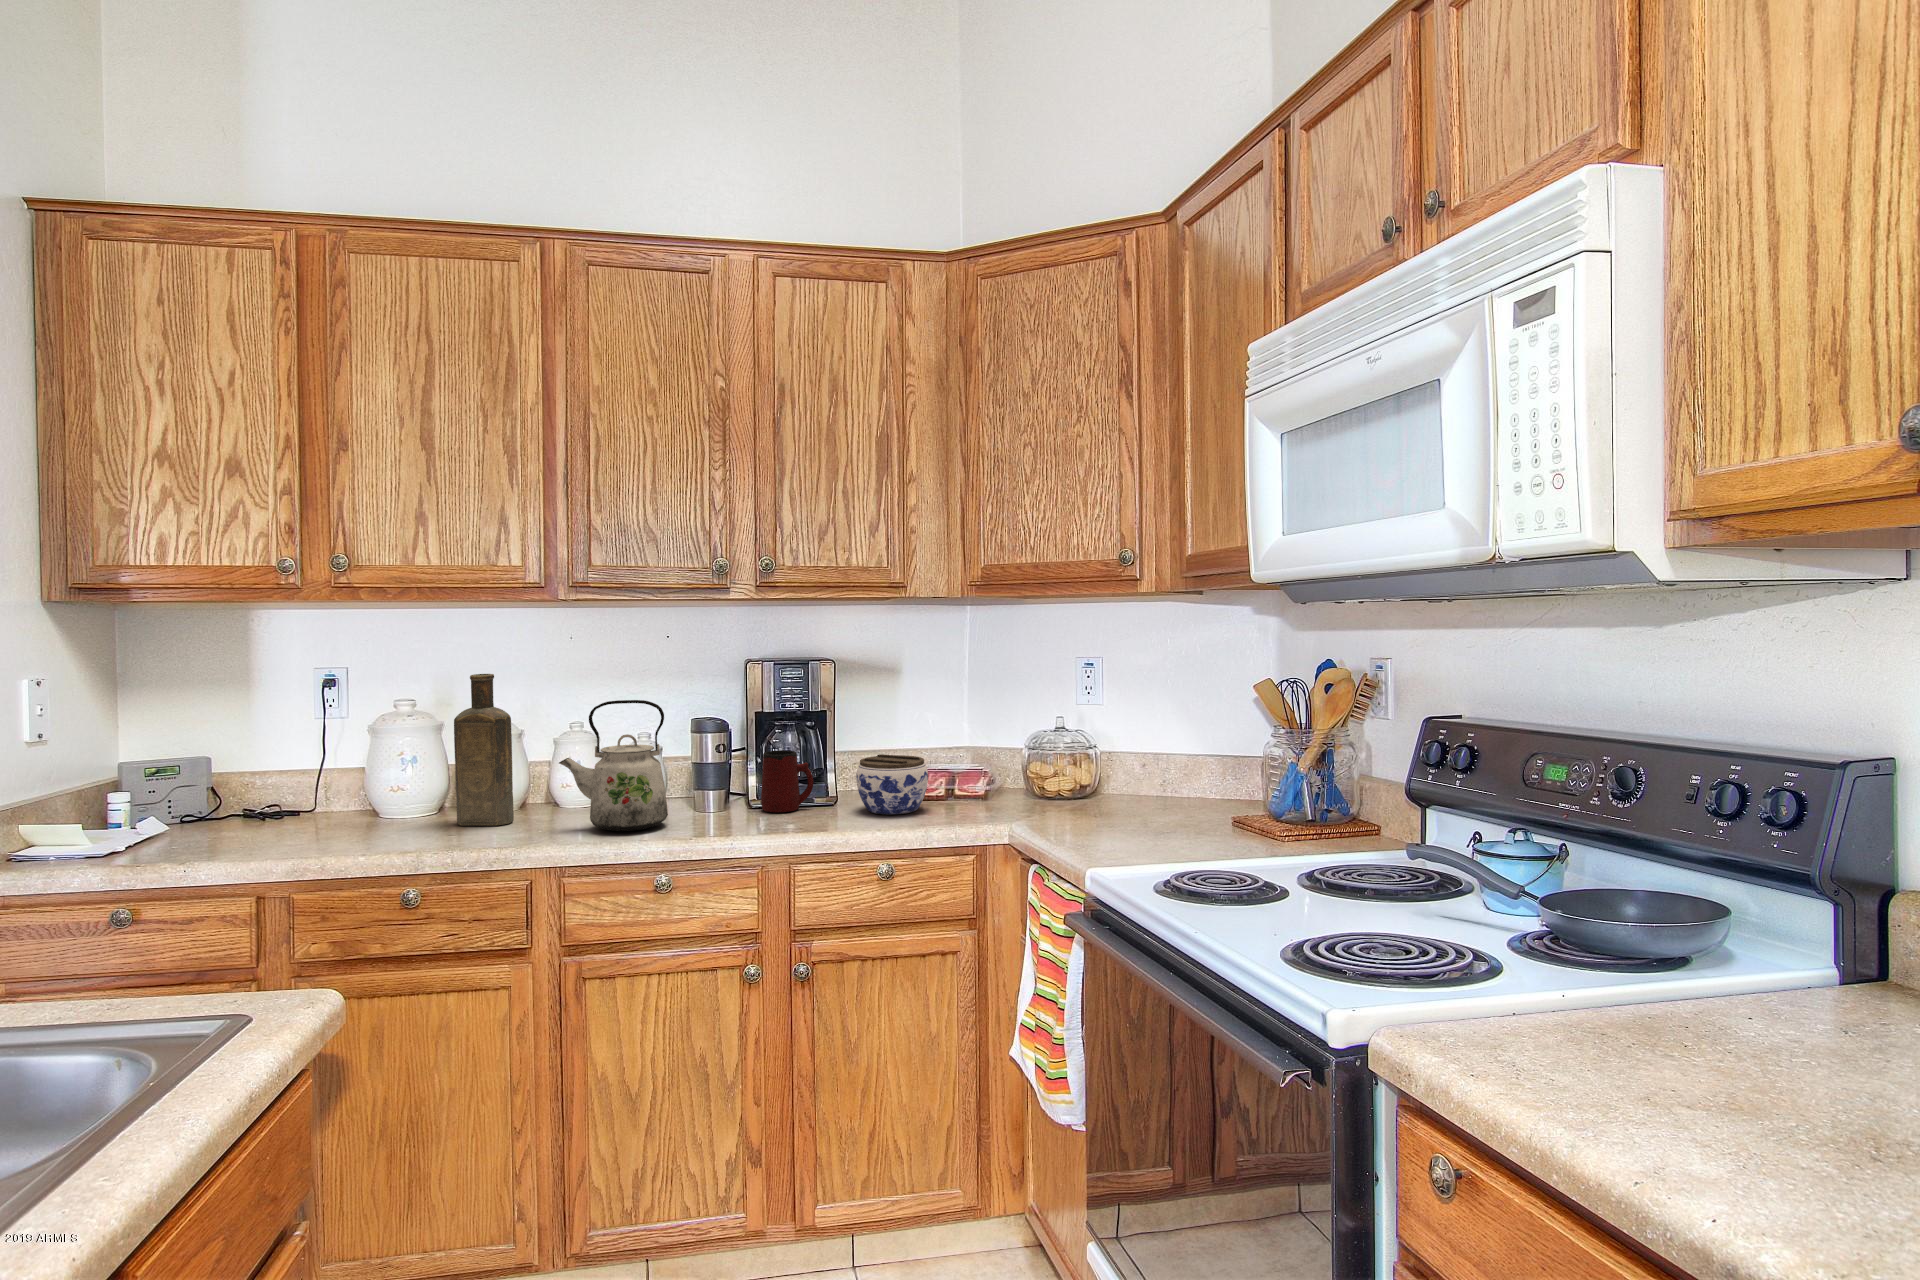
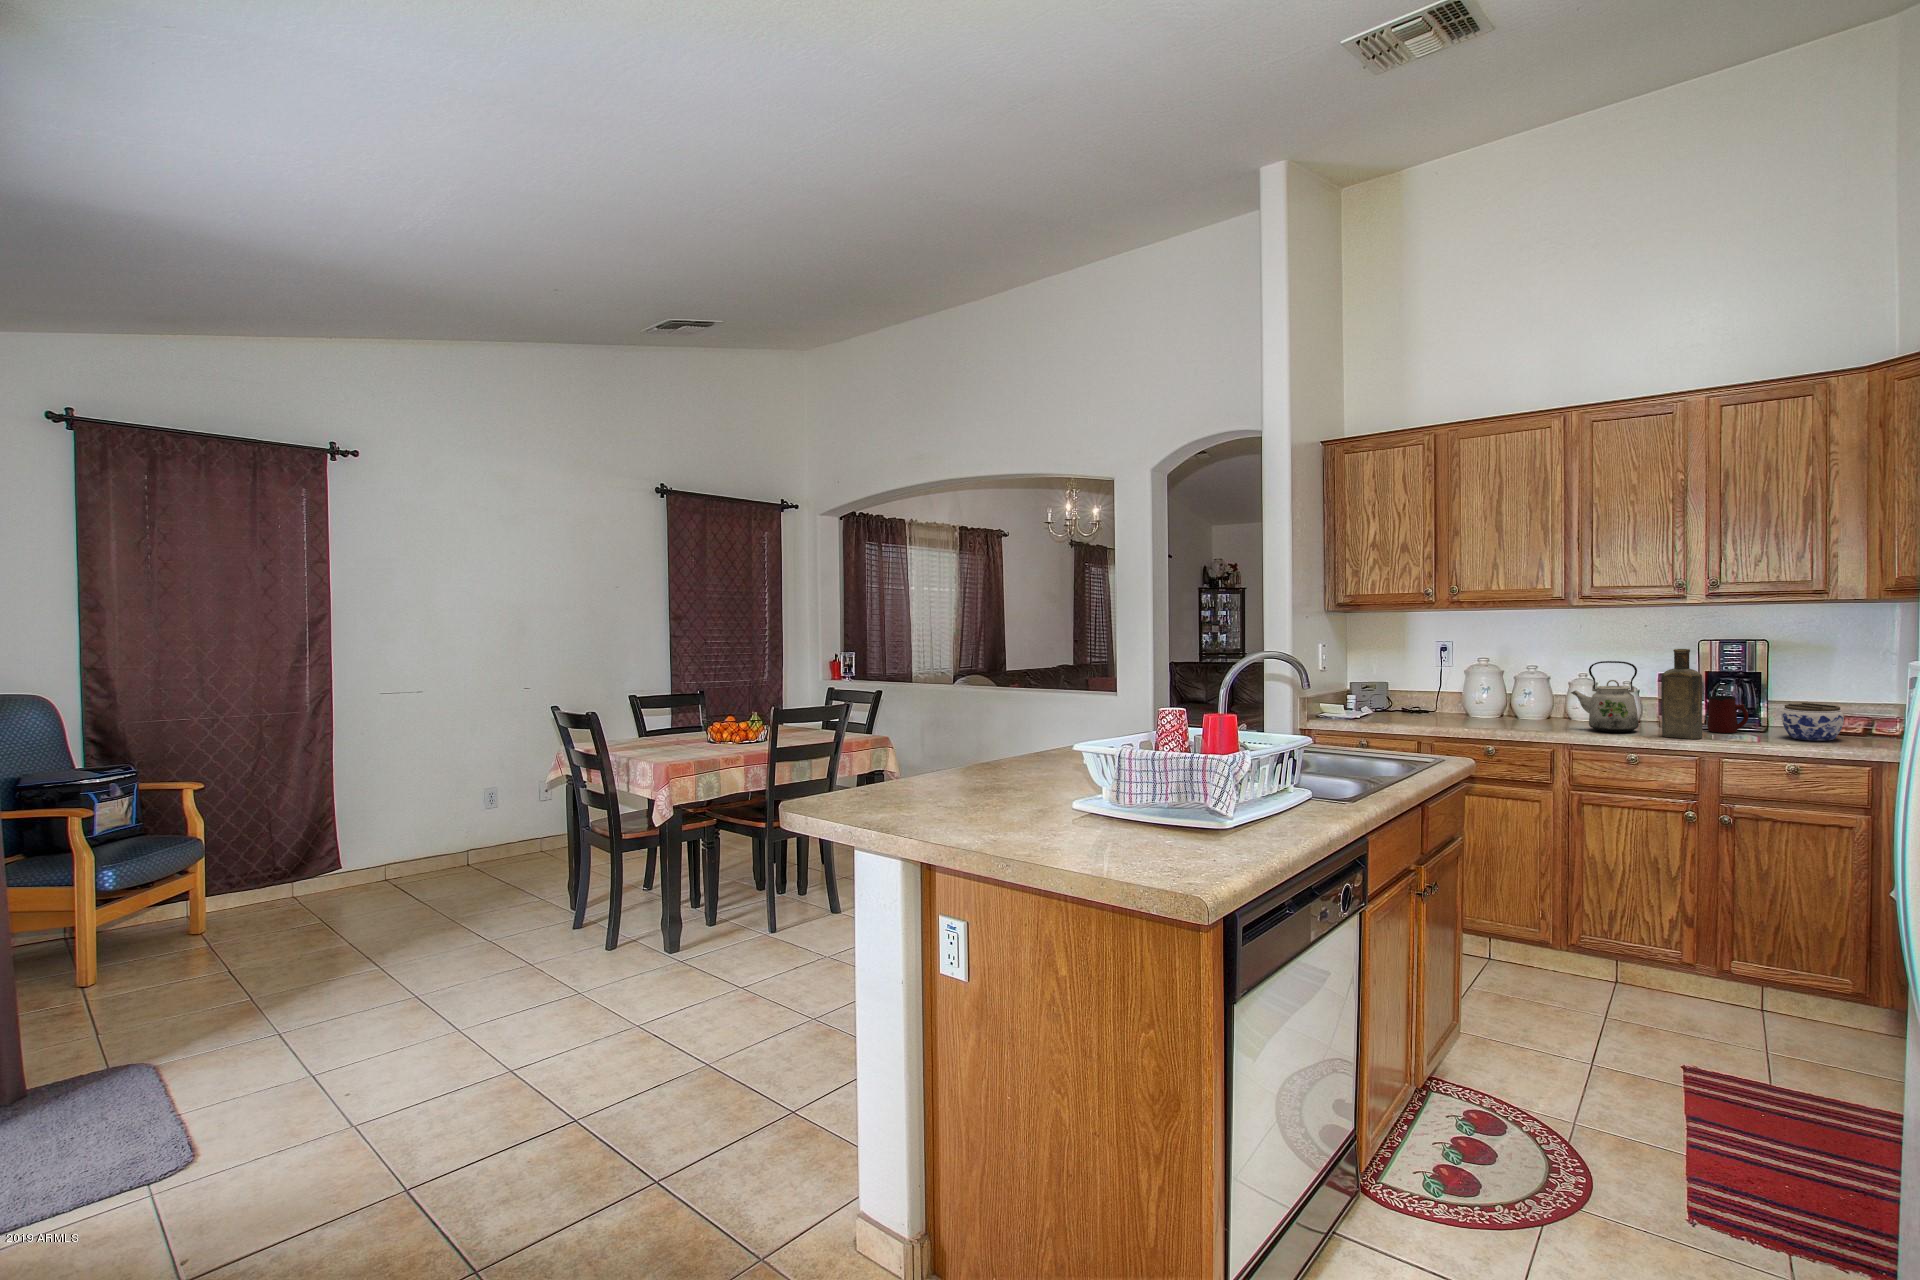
bottle: present [454,674,514,825] -> present [1662,649,1702,739]

